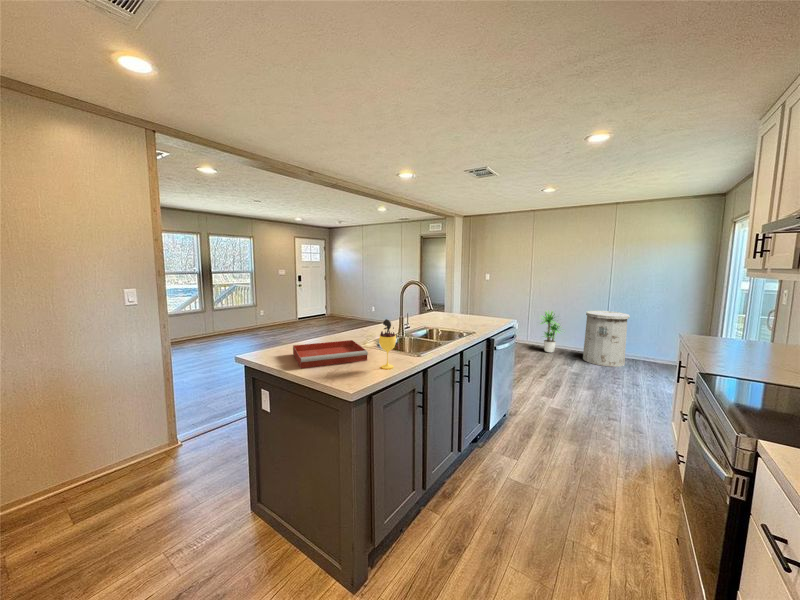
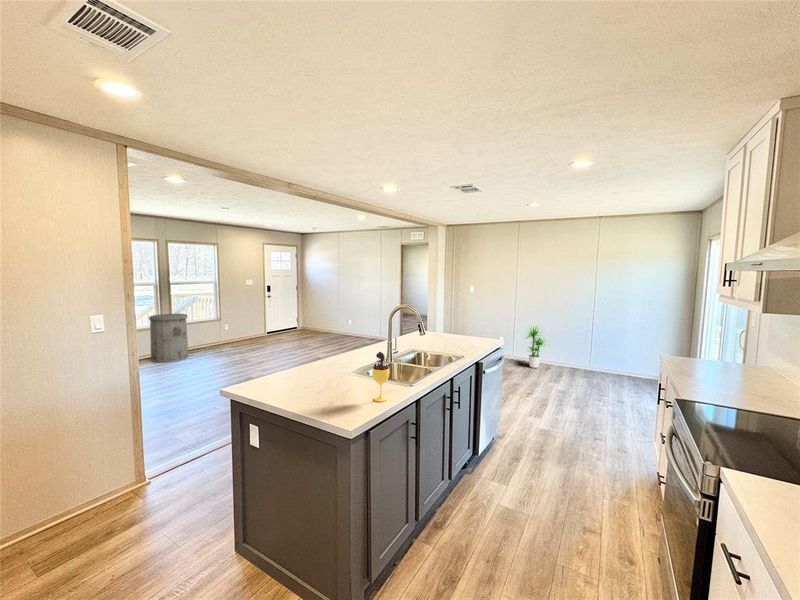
trash can: present [583,311,630,367] -> present [149,314,188,362]
tray: present [293,340,368,368] -> none [281,369,360,403]

